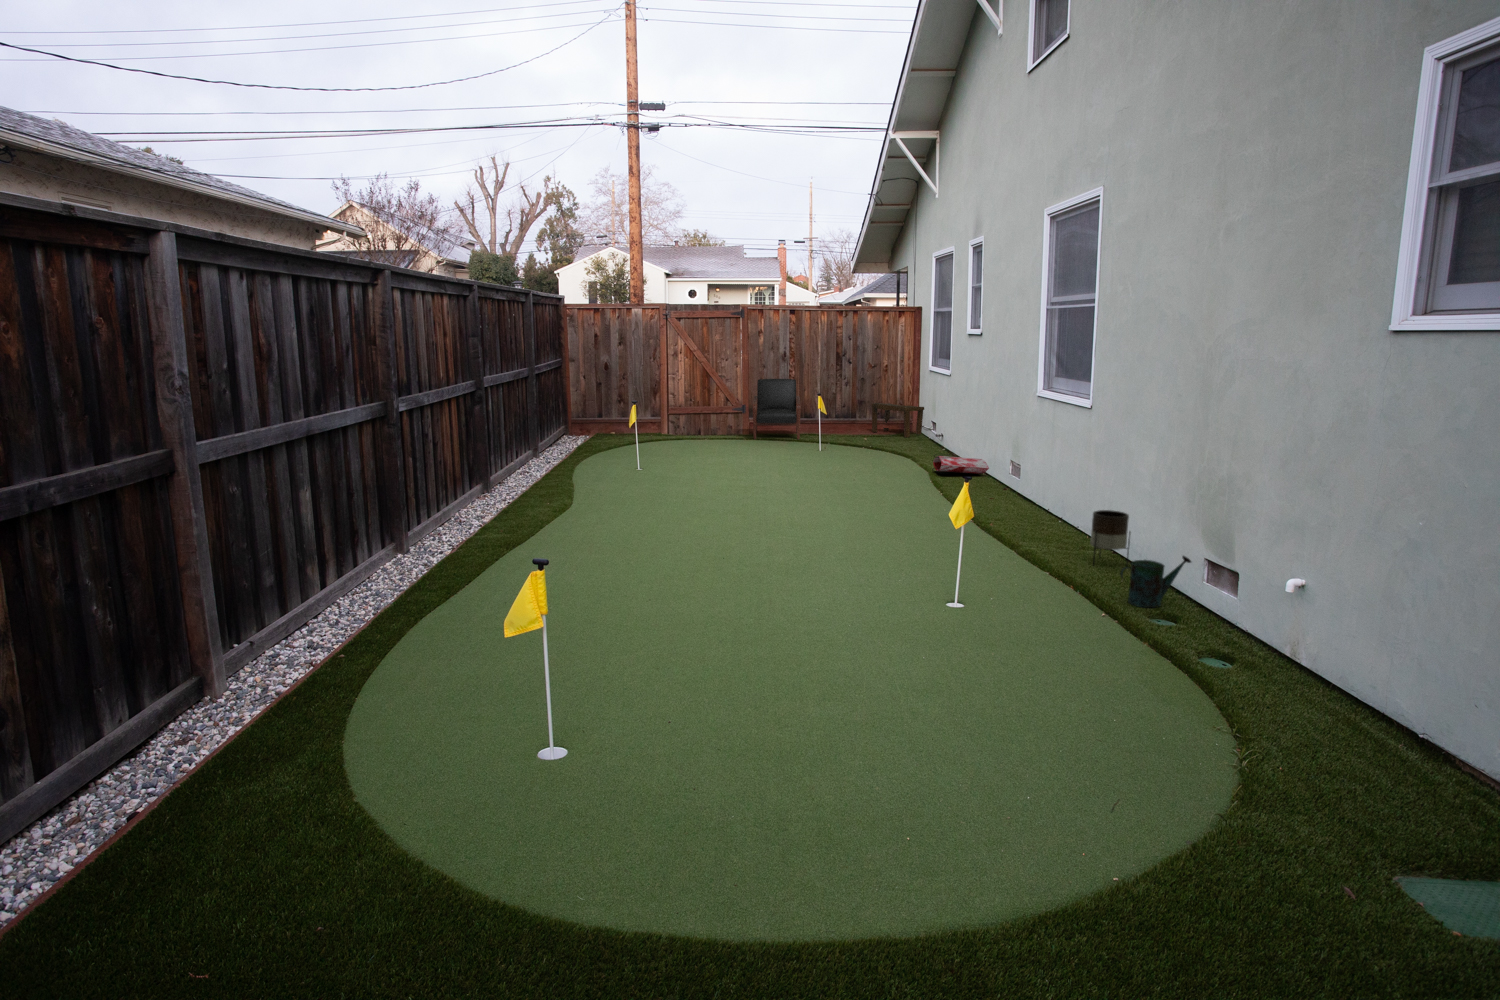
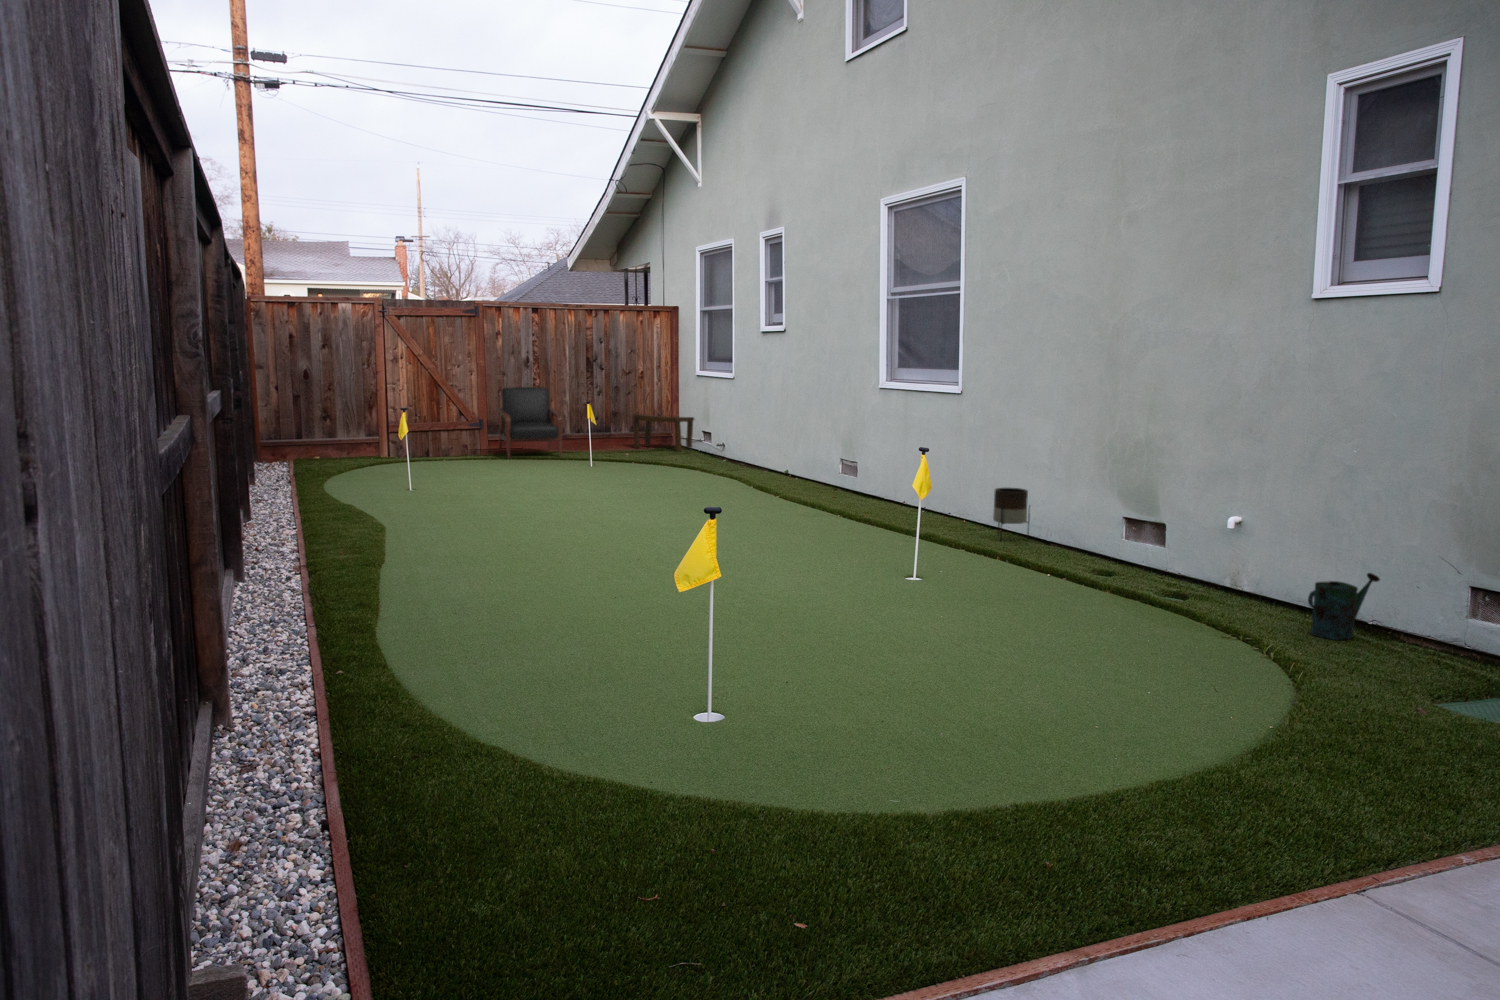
bag: present [932,454,989,474] -> none [749,459,811,480]
watering can: present [1120,556,1191,608] -> present [1308,573,1380,640]

